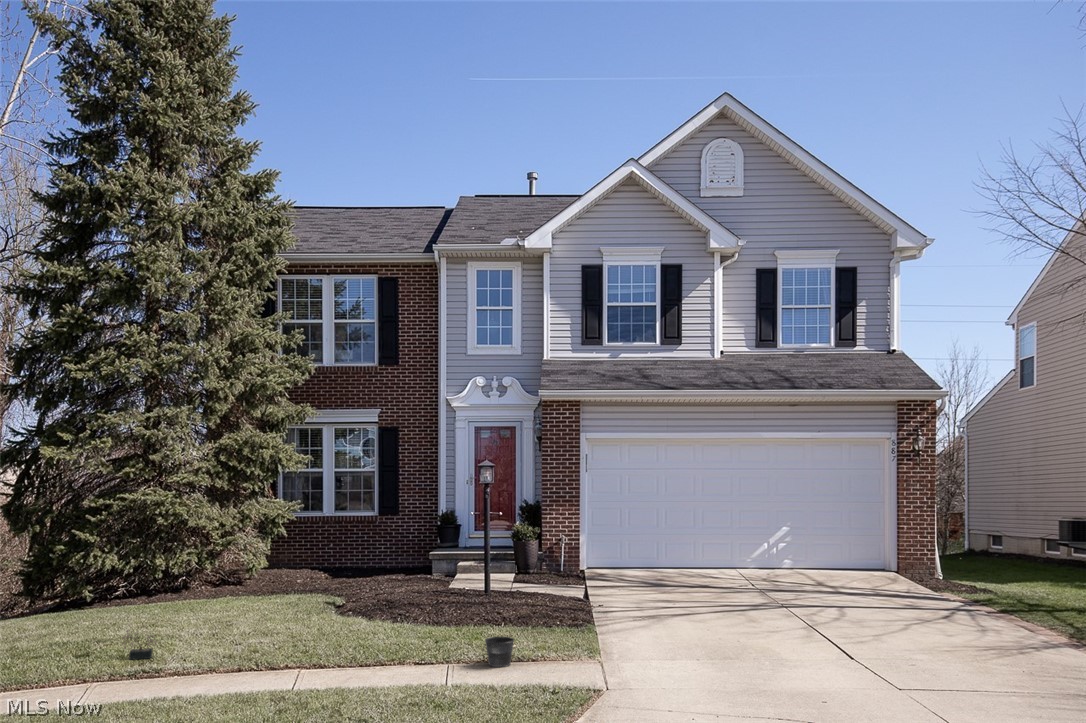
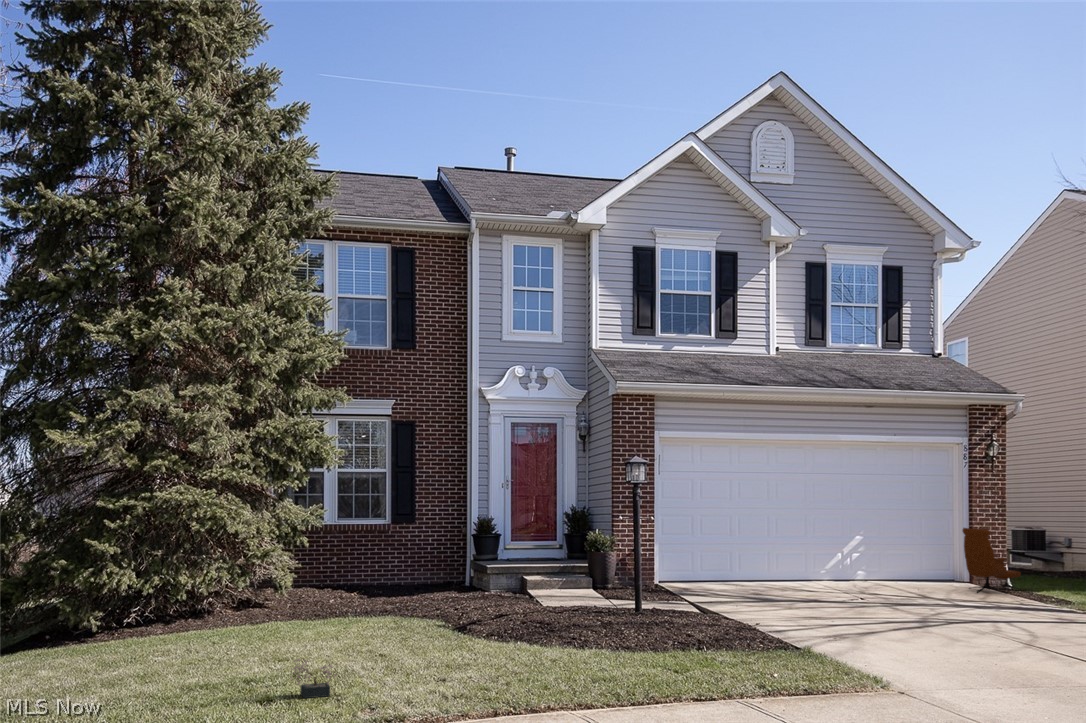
lounge chair: none [874,520,942,584] -> present [963,528,1021,593]
bucket: present [483,636,514,667] -> none [751,653,790,689]

